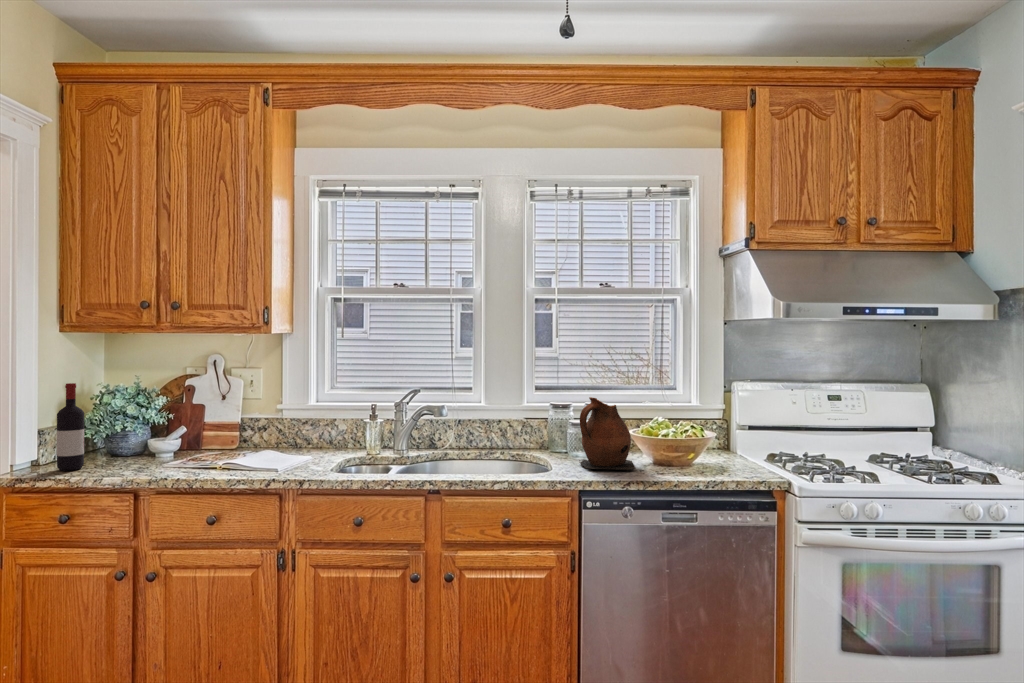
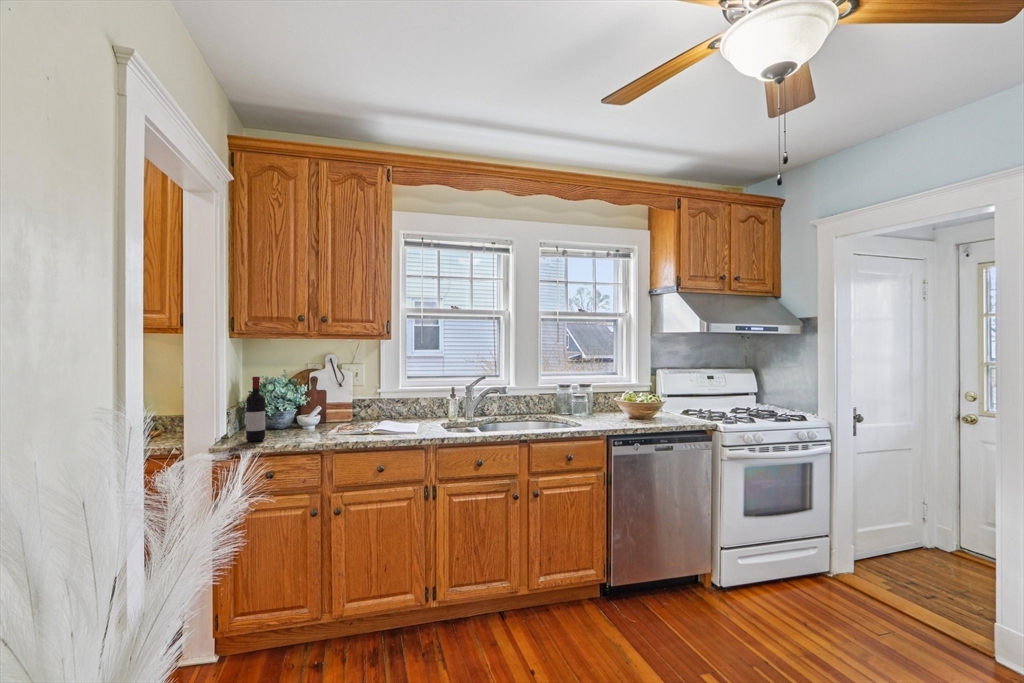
ceramic pitcher: present [579,397,635,471] -> none [591,379,630,422]

